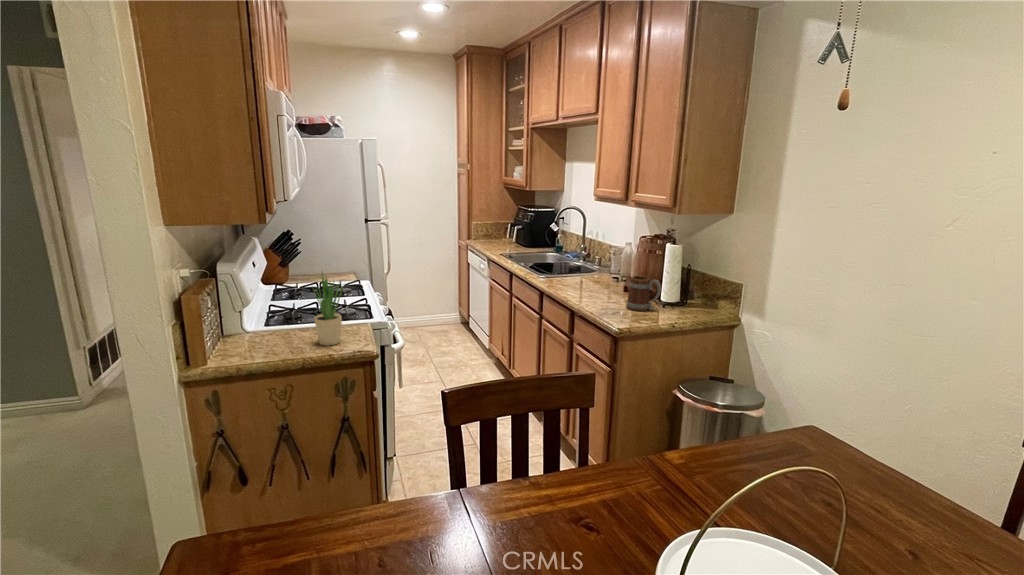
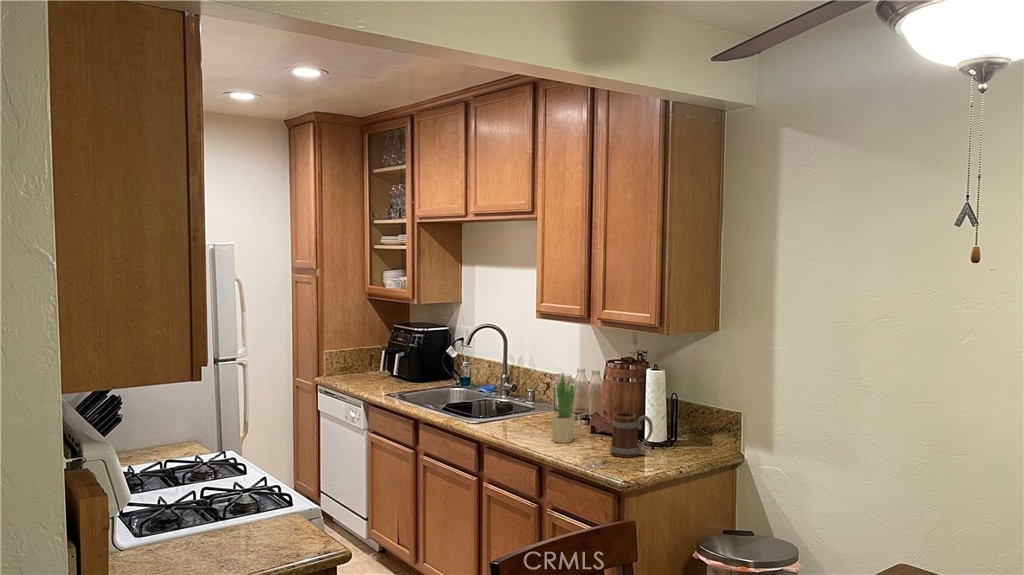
potted plant: present [313,273,344,345] -> present [551,373,576,443]

